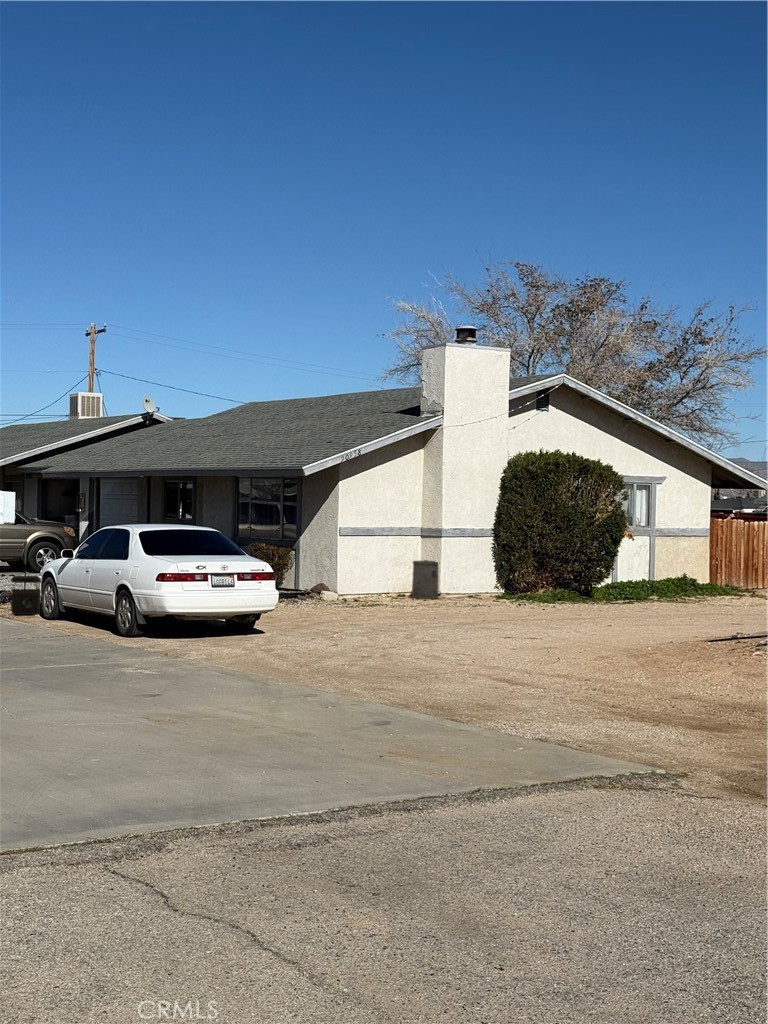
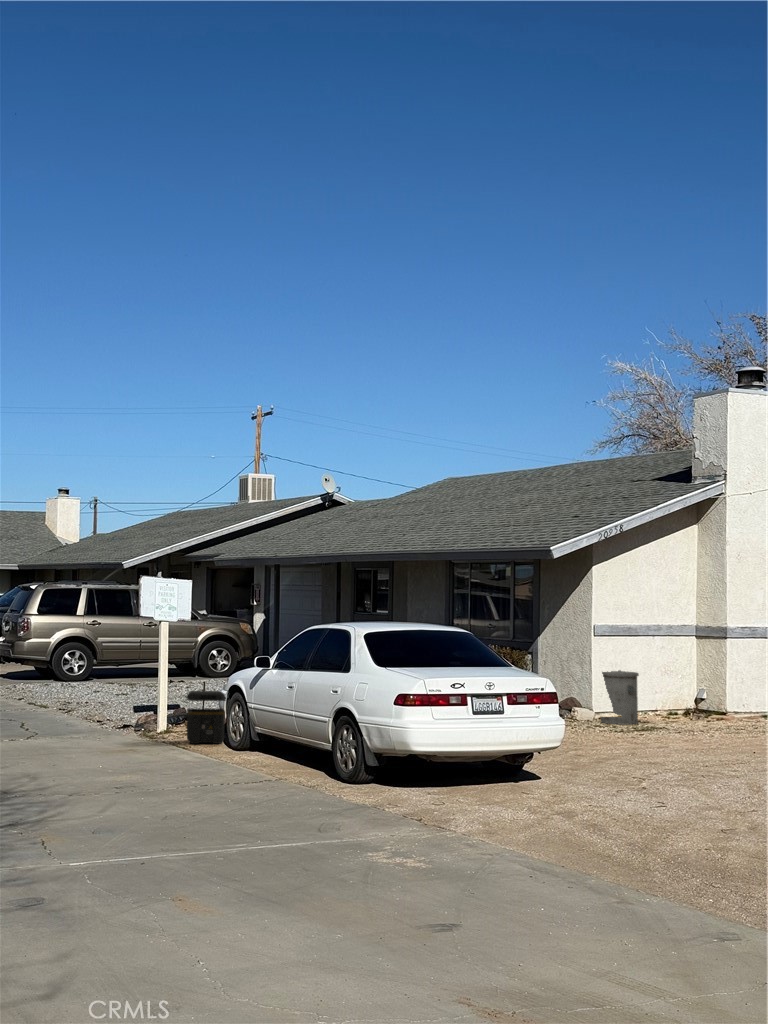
trash can: present [412,560,440,599] -> present [601,670,639,724]

